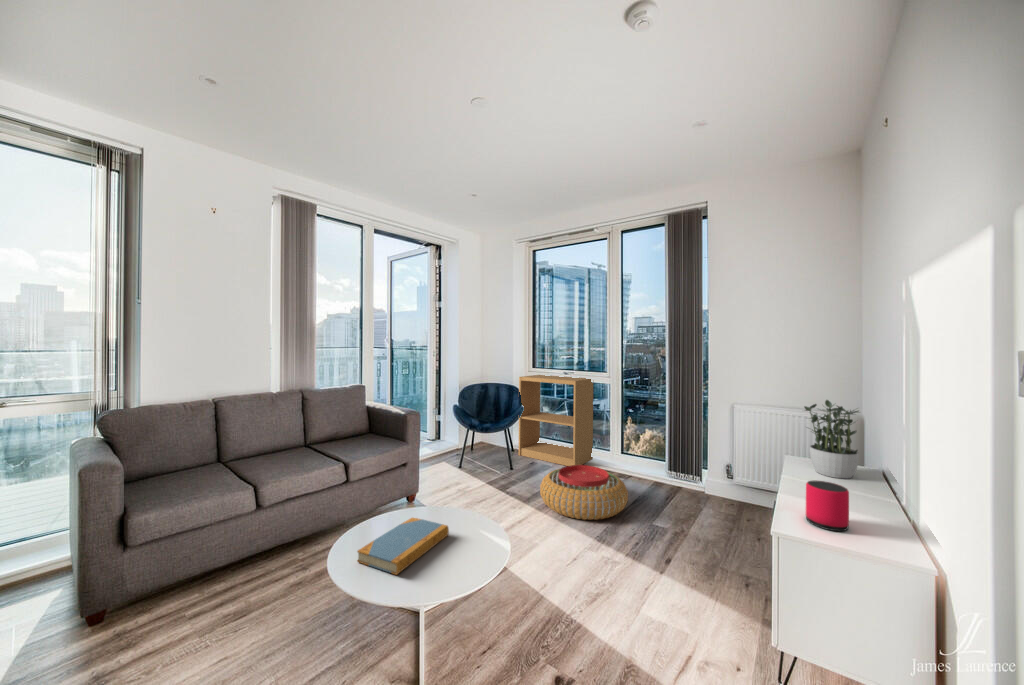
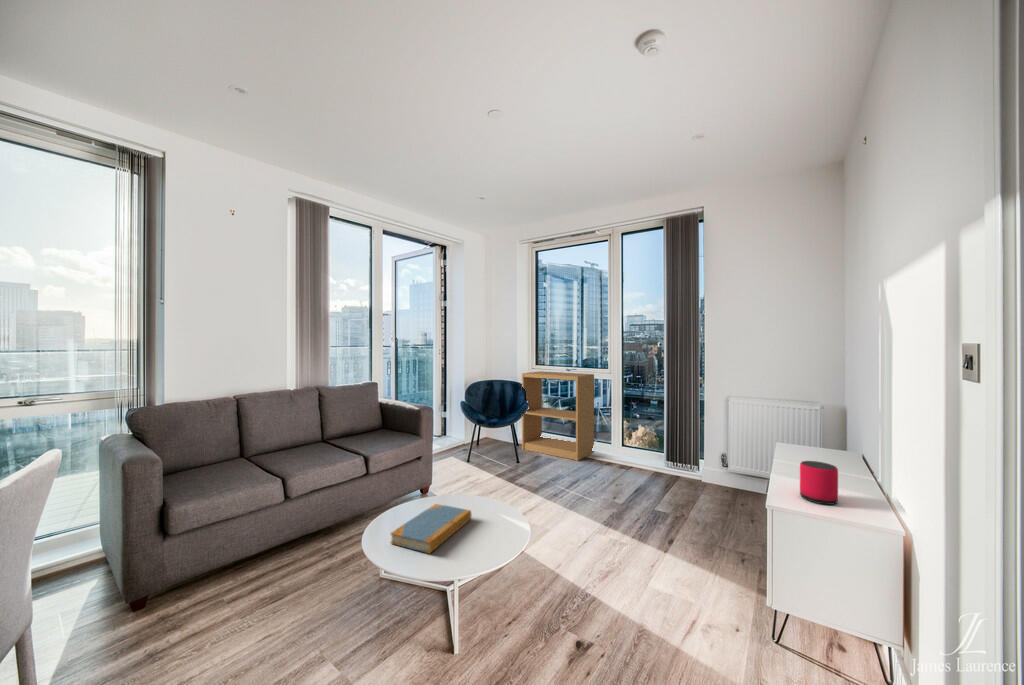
potted plant: present [804,400,859,478] -> none [794,389,849,461]
pouf: present [540,465,628,520] -> none [547,457,631,507]

